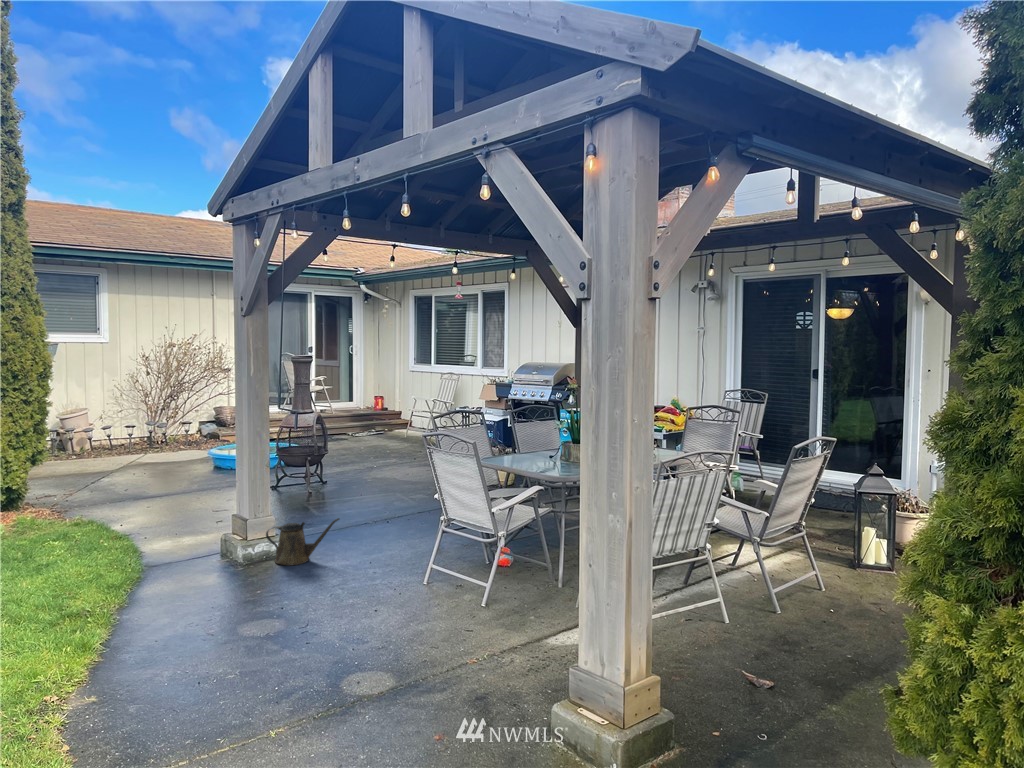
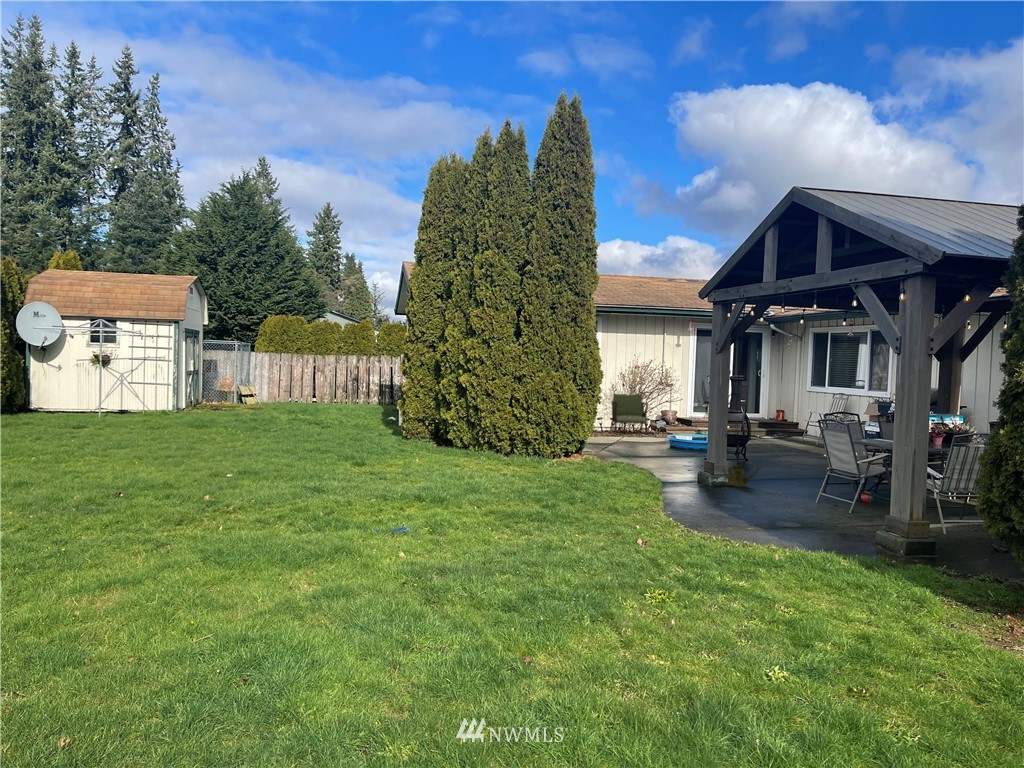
lounge chair: none [126,387,188,452] -> present [610,394,649,434]

